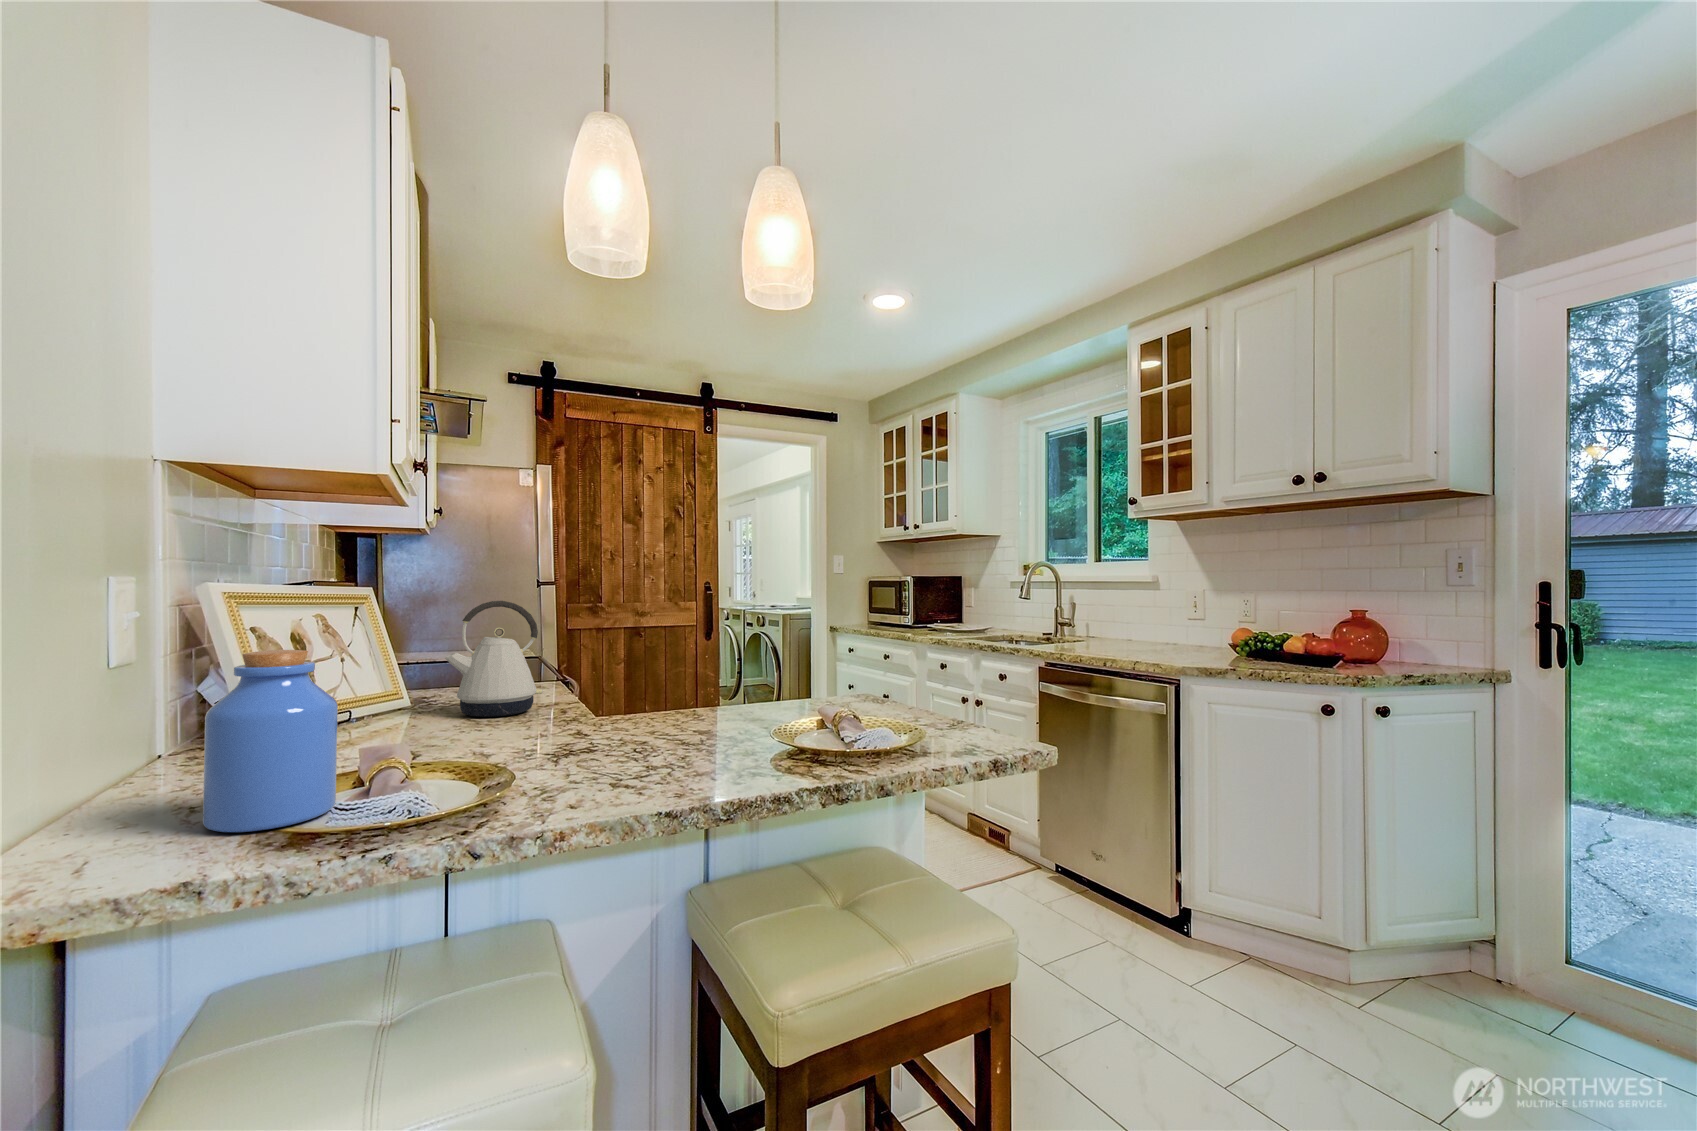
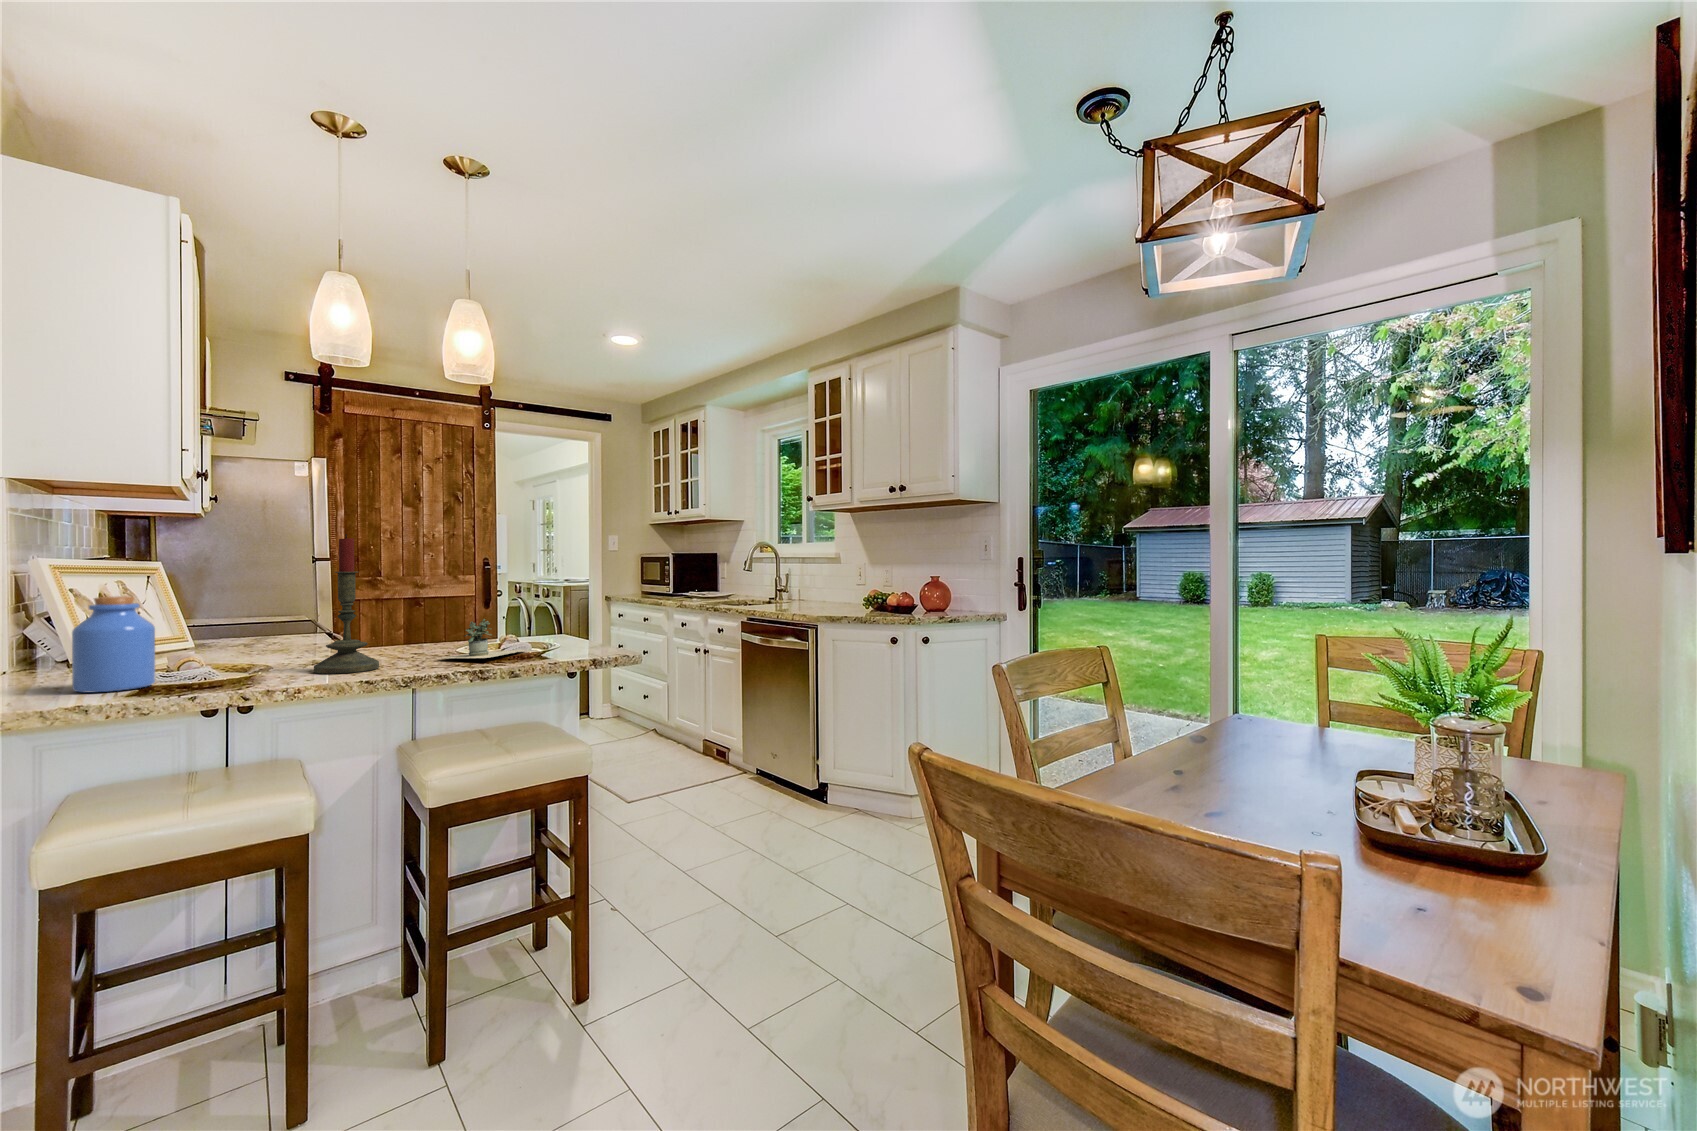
candle: none [574,540,671,788] -> present [314,534,379,674]
kettle: present [445,601,543,717] -> none [224,572,305,652]
potted plant: none [747,682,878,757] -> present [443,619,525,658]

